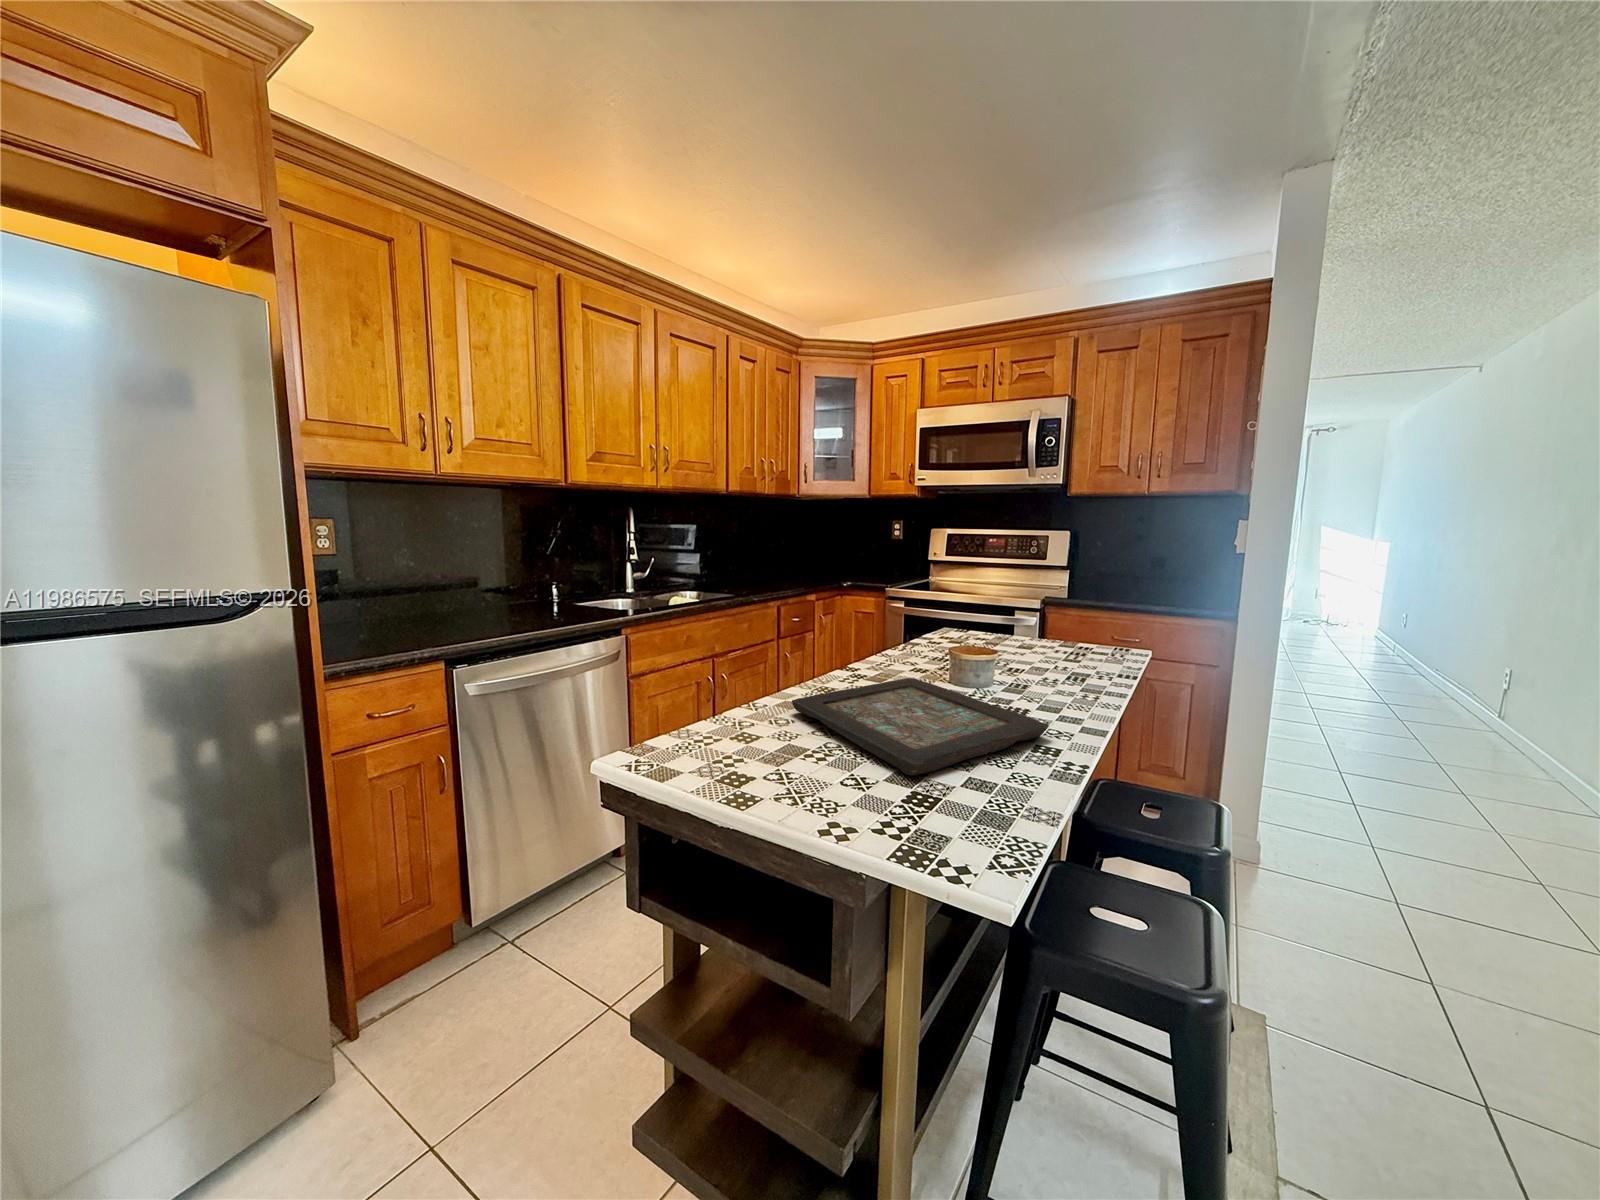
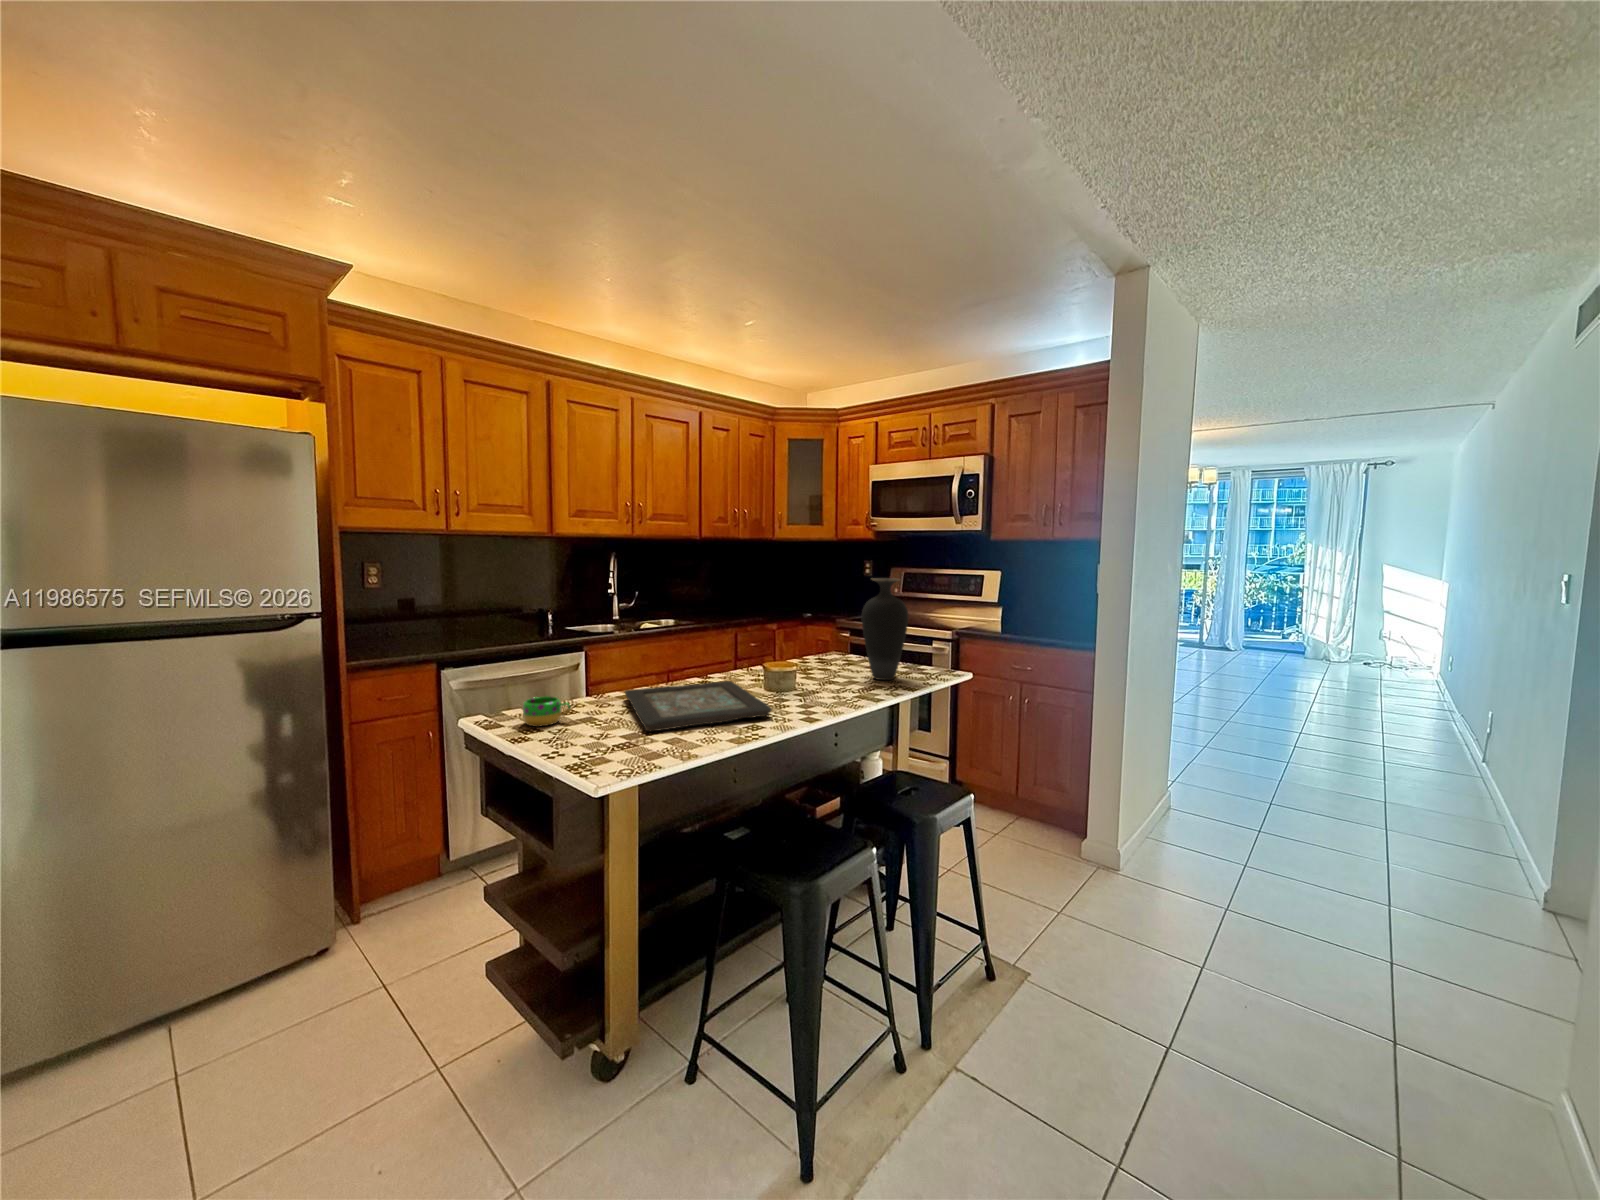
vase: none [1049,536,1115,668] -> present [862,578,909,680]
mug: none [693,722,765,775] -> present [523,696,571,727]

